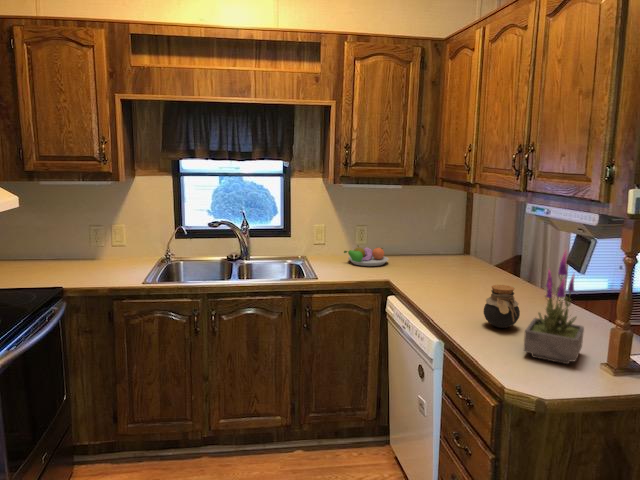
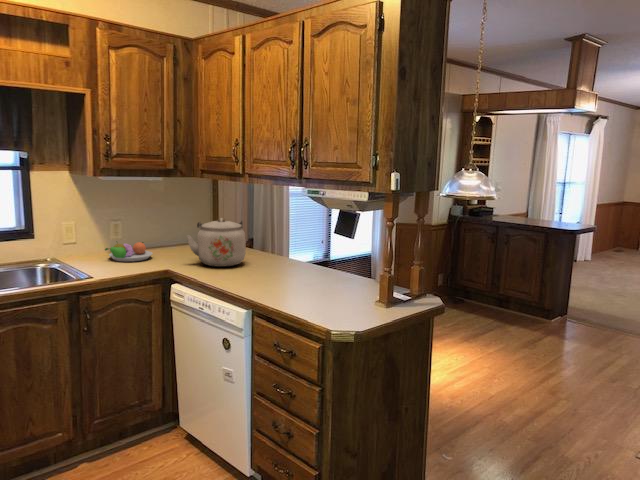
kettle: none [414,230,479,283] -> present [187,218,246,267]
potted plant: present [524,250,584,364] -> none [327,221,369,310]
jar: present [484,285,520,328] -> none [281,258,310,294]

